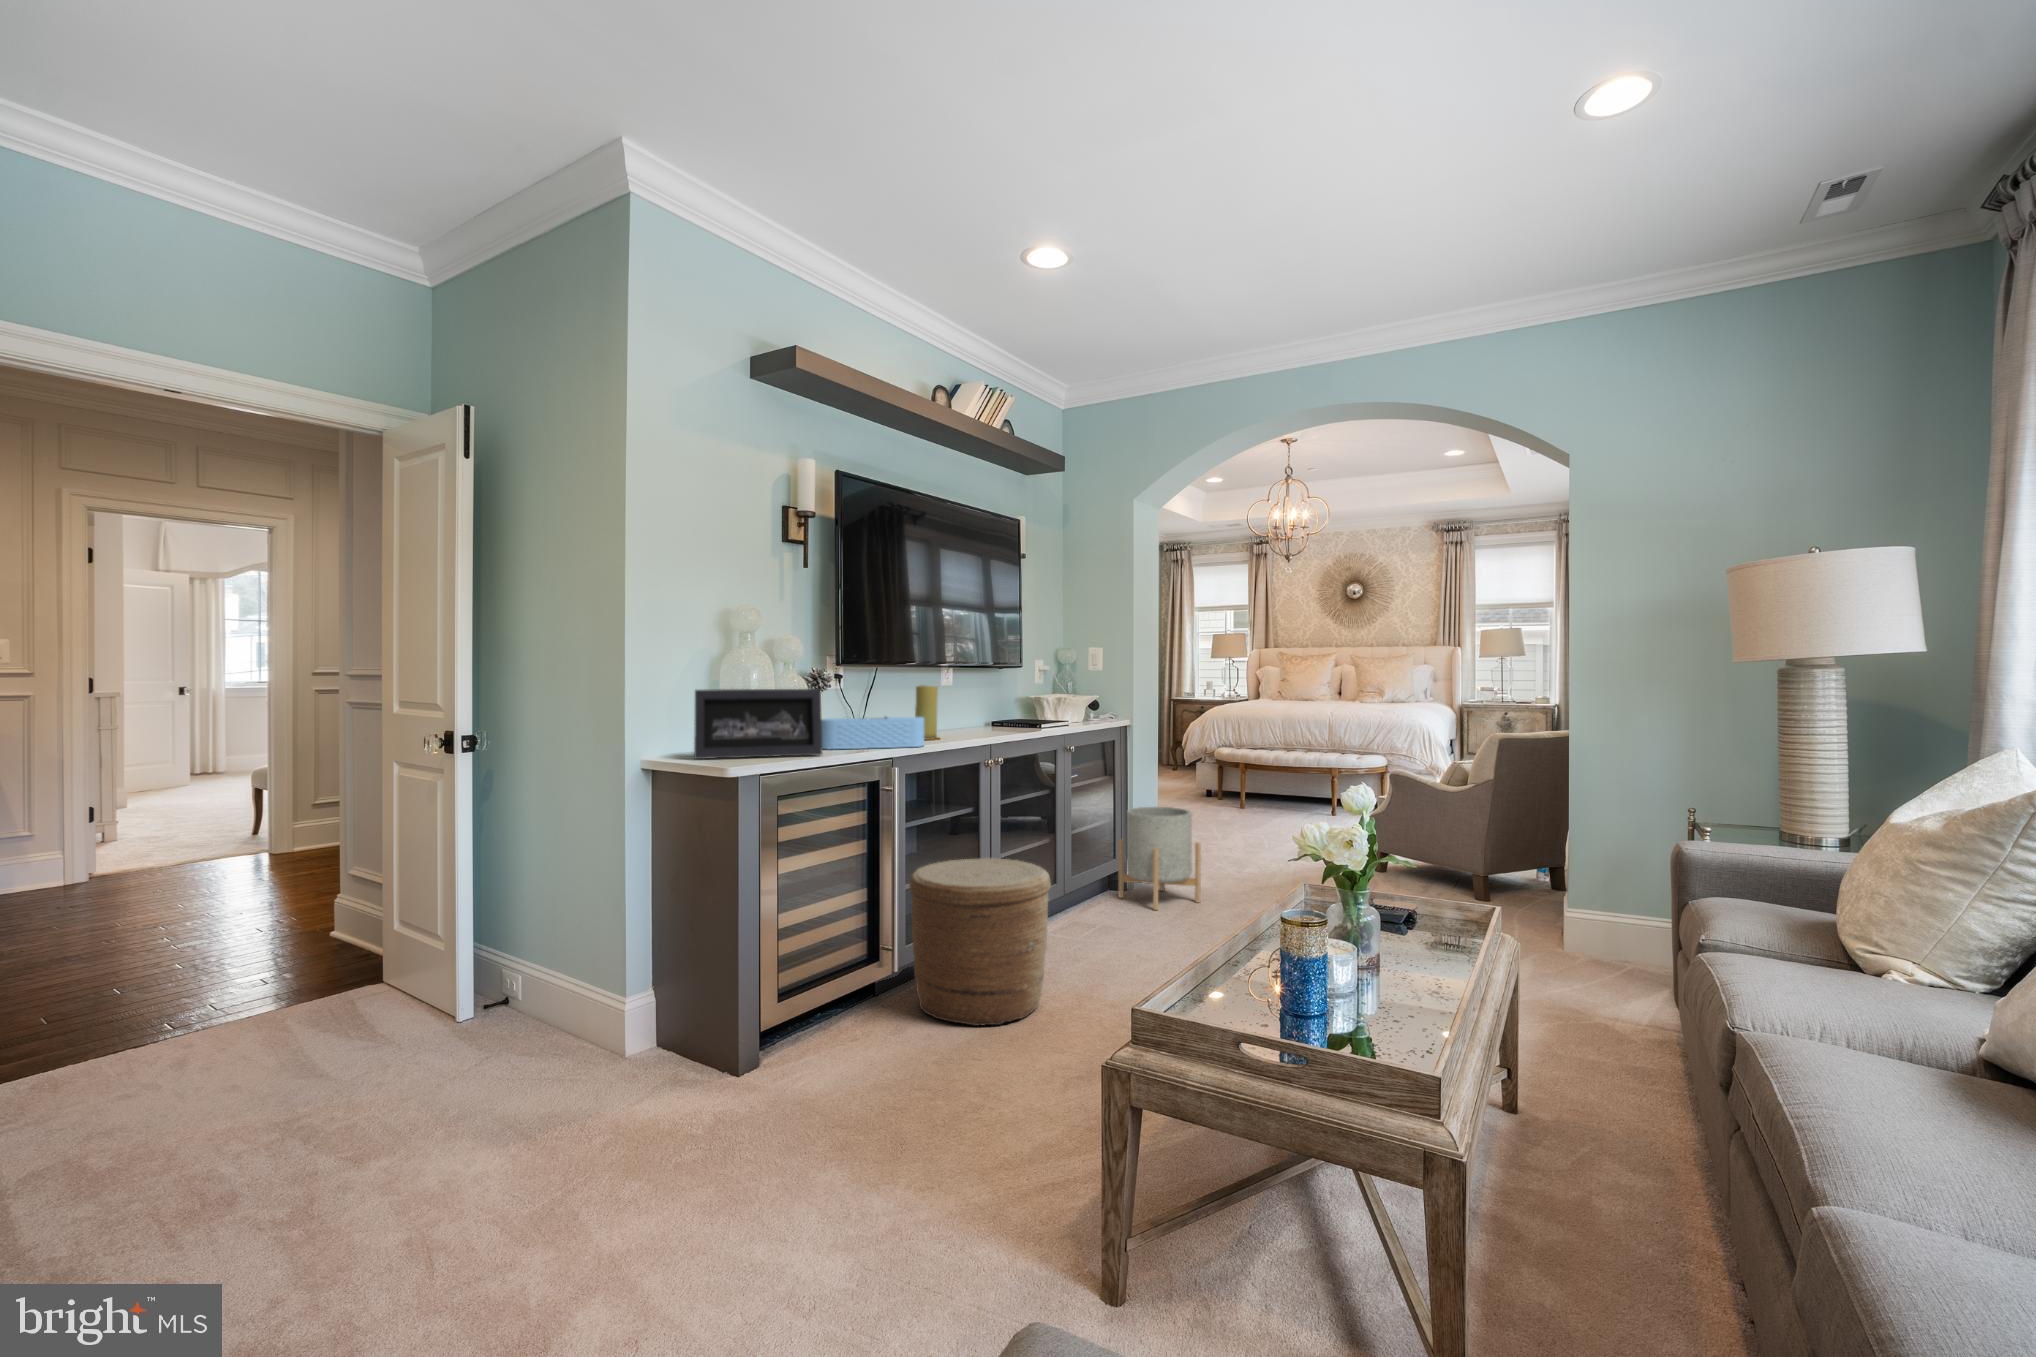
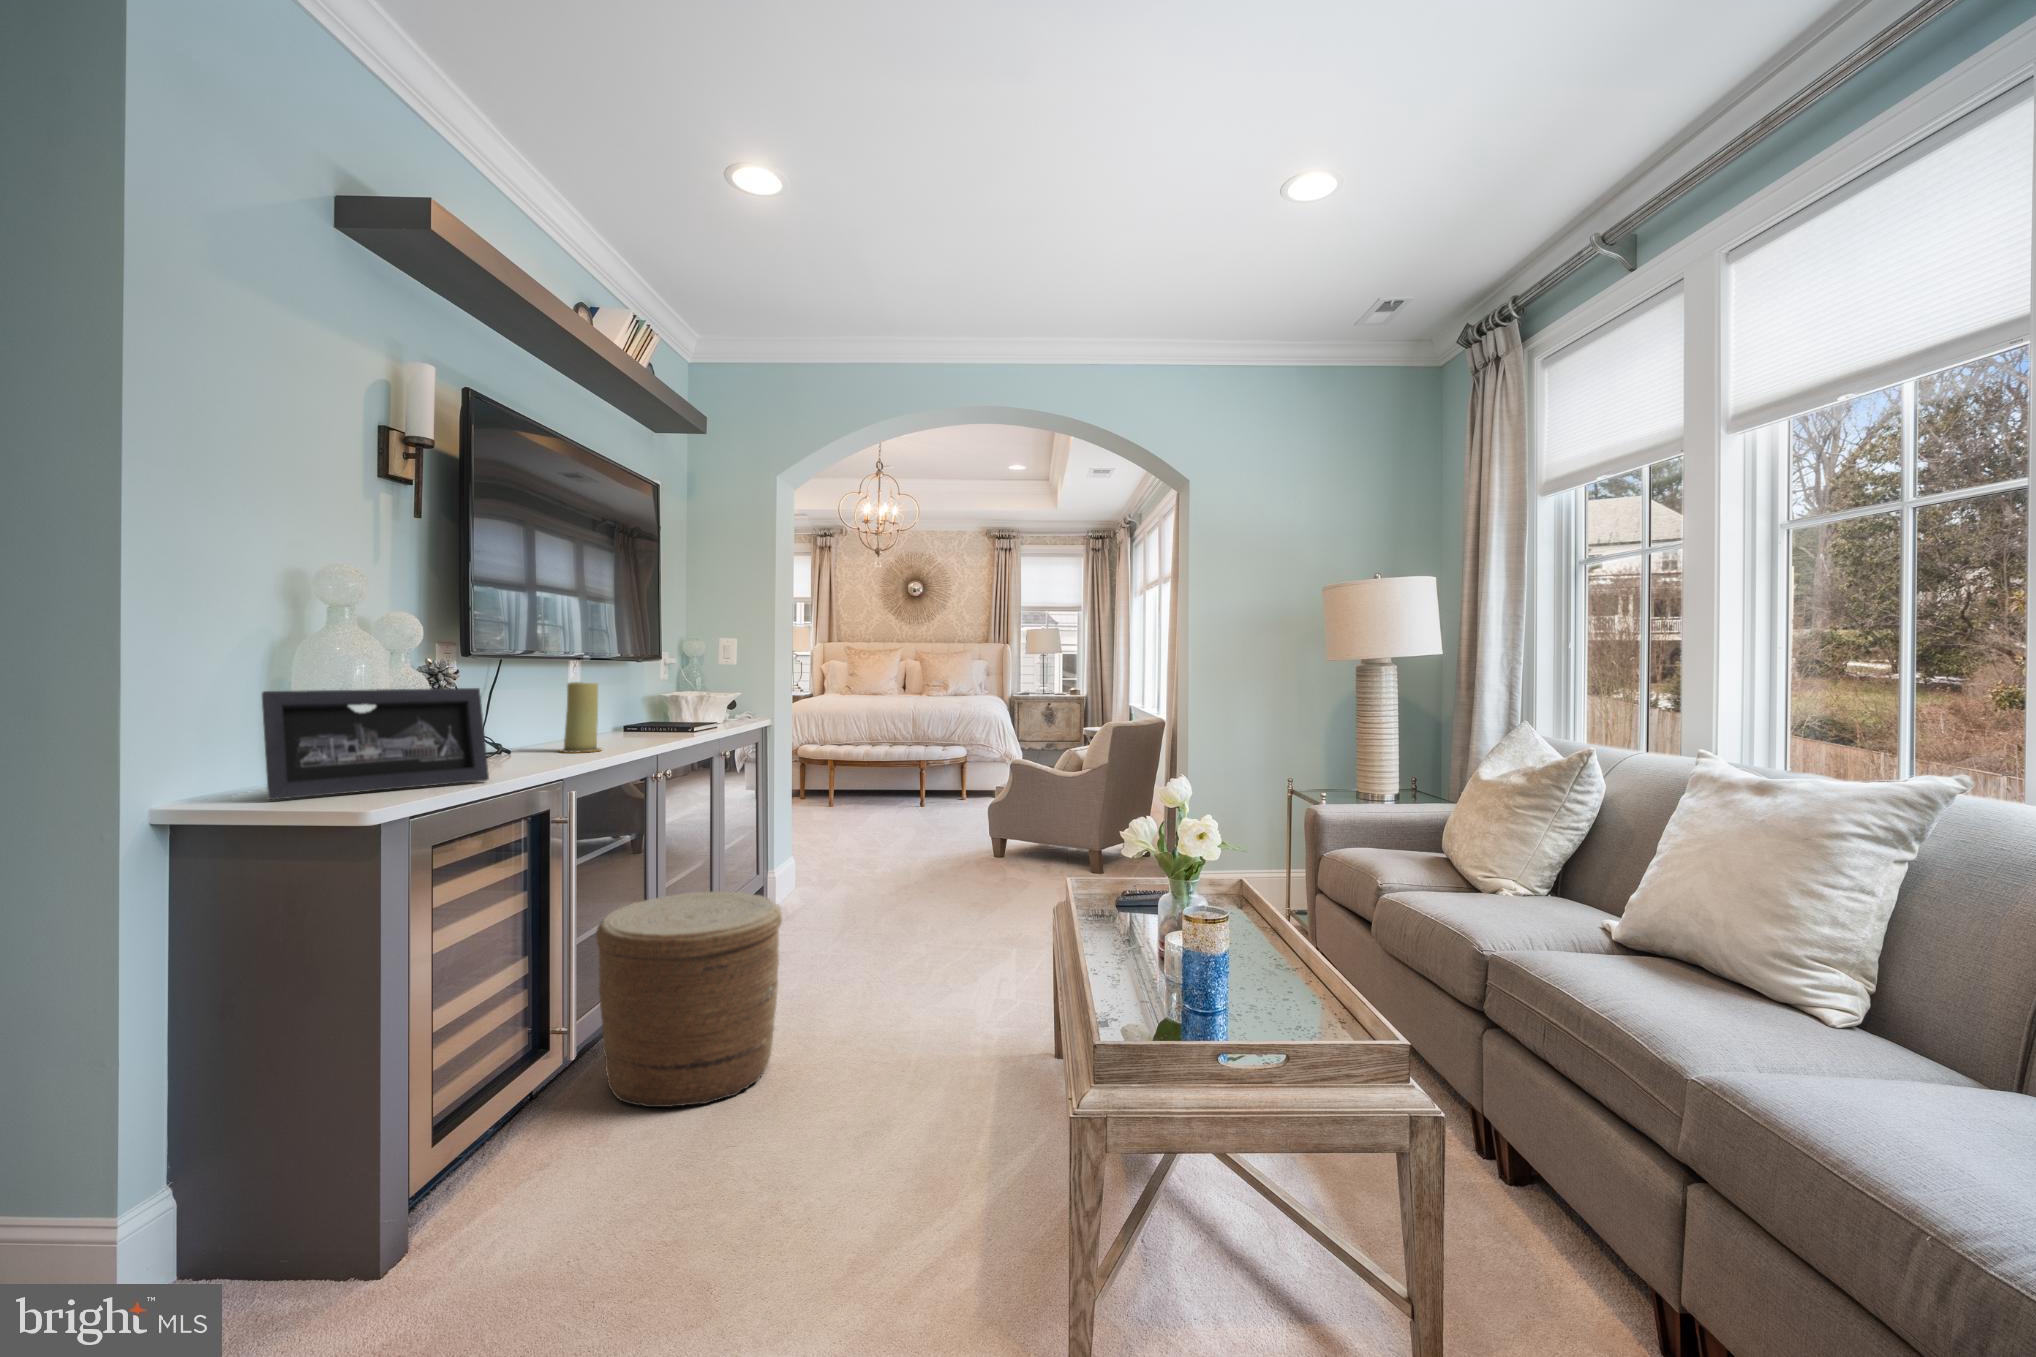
speaker: present [822,717,924,749] -> none [450,724,607,772]
planter: present [1118,807,1201,910] -> none [770,812,860,925]

